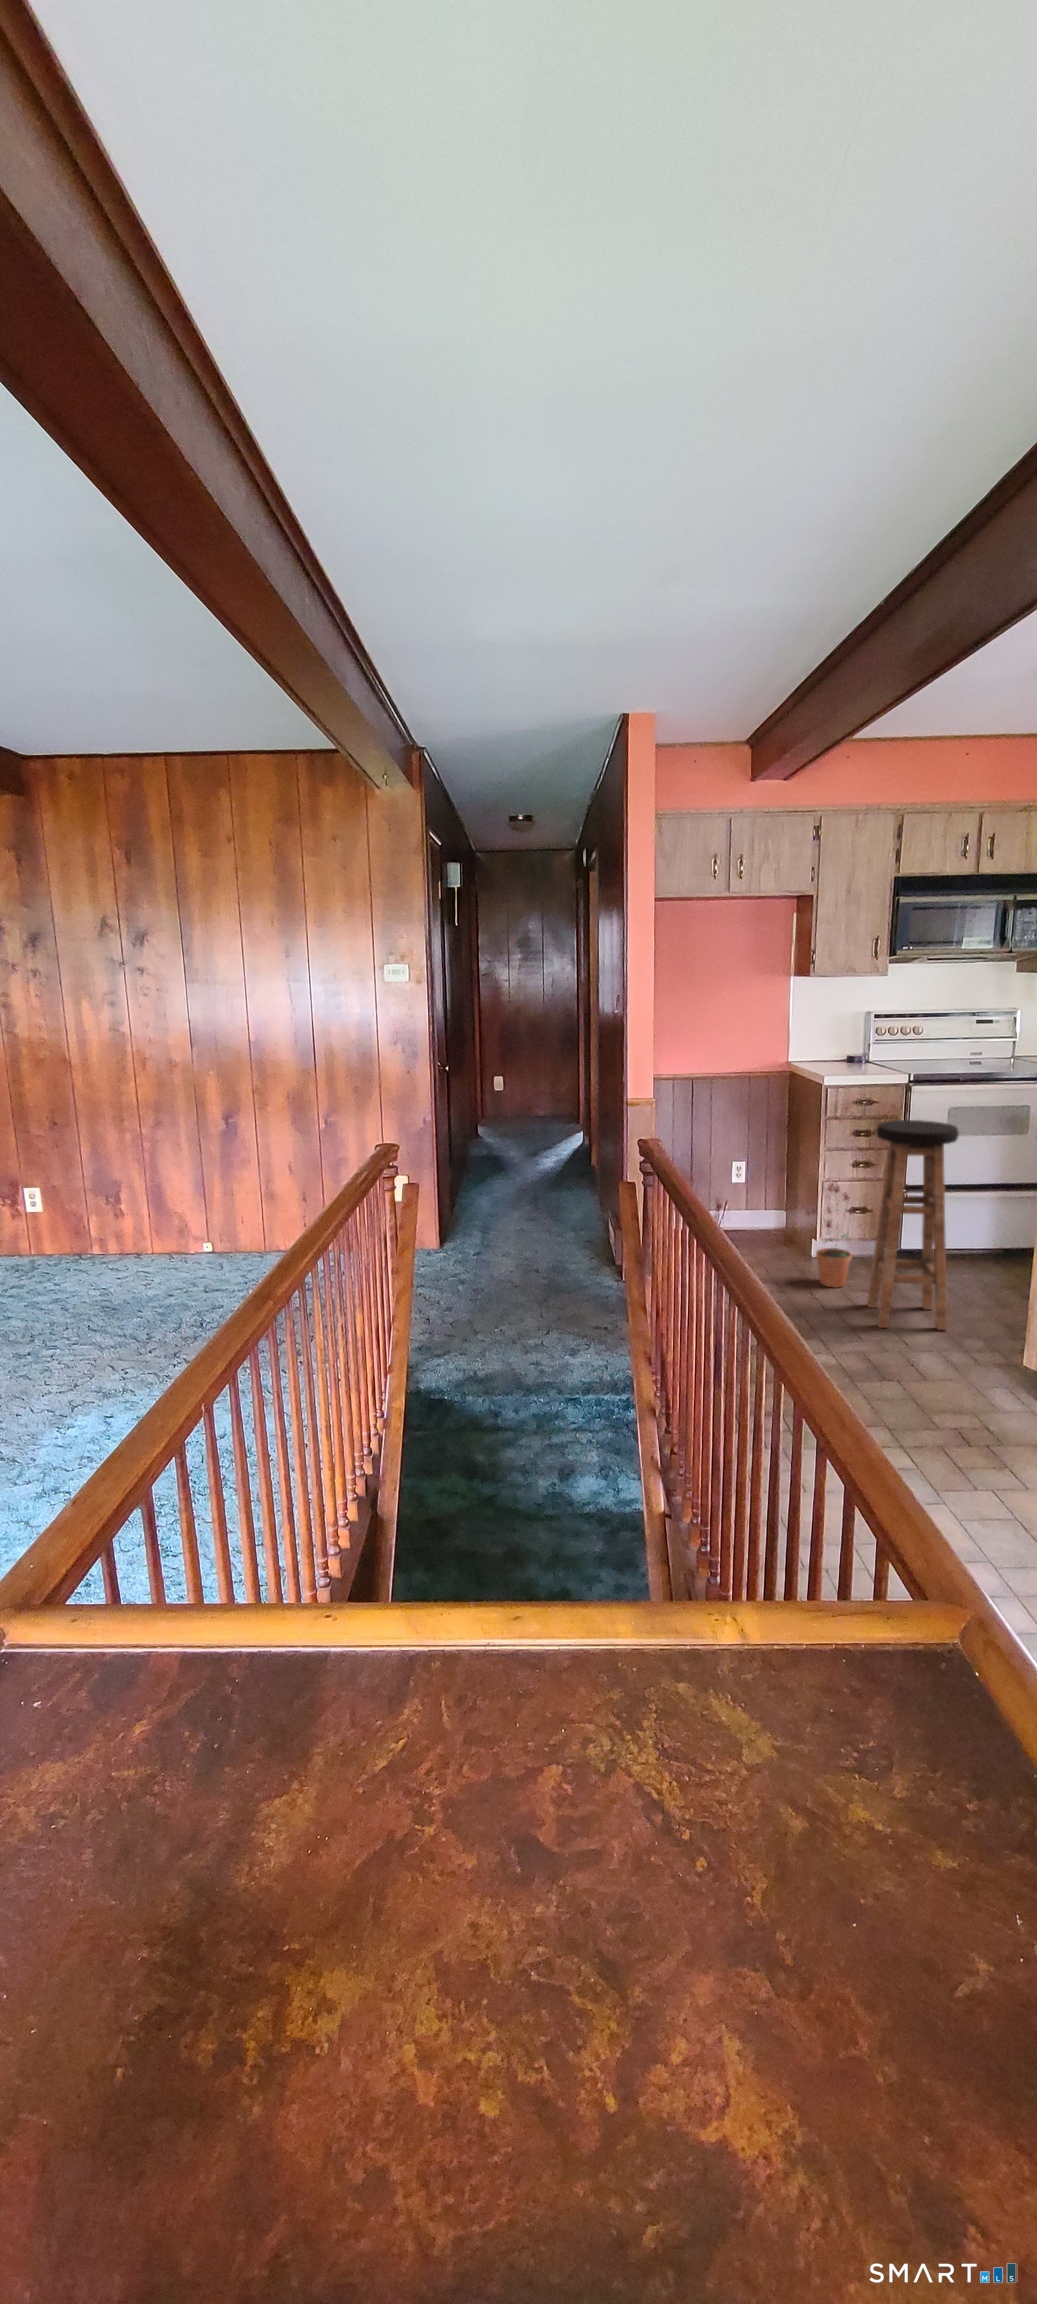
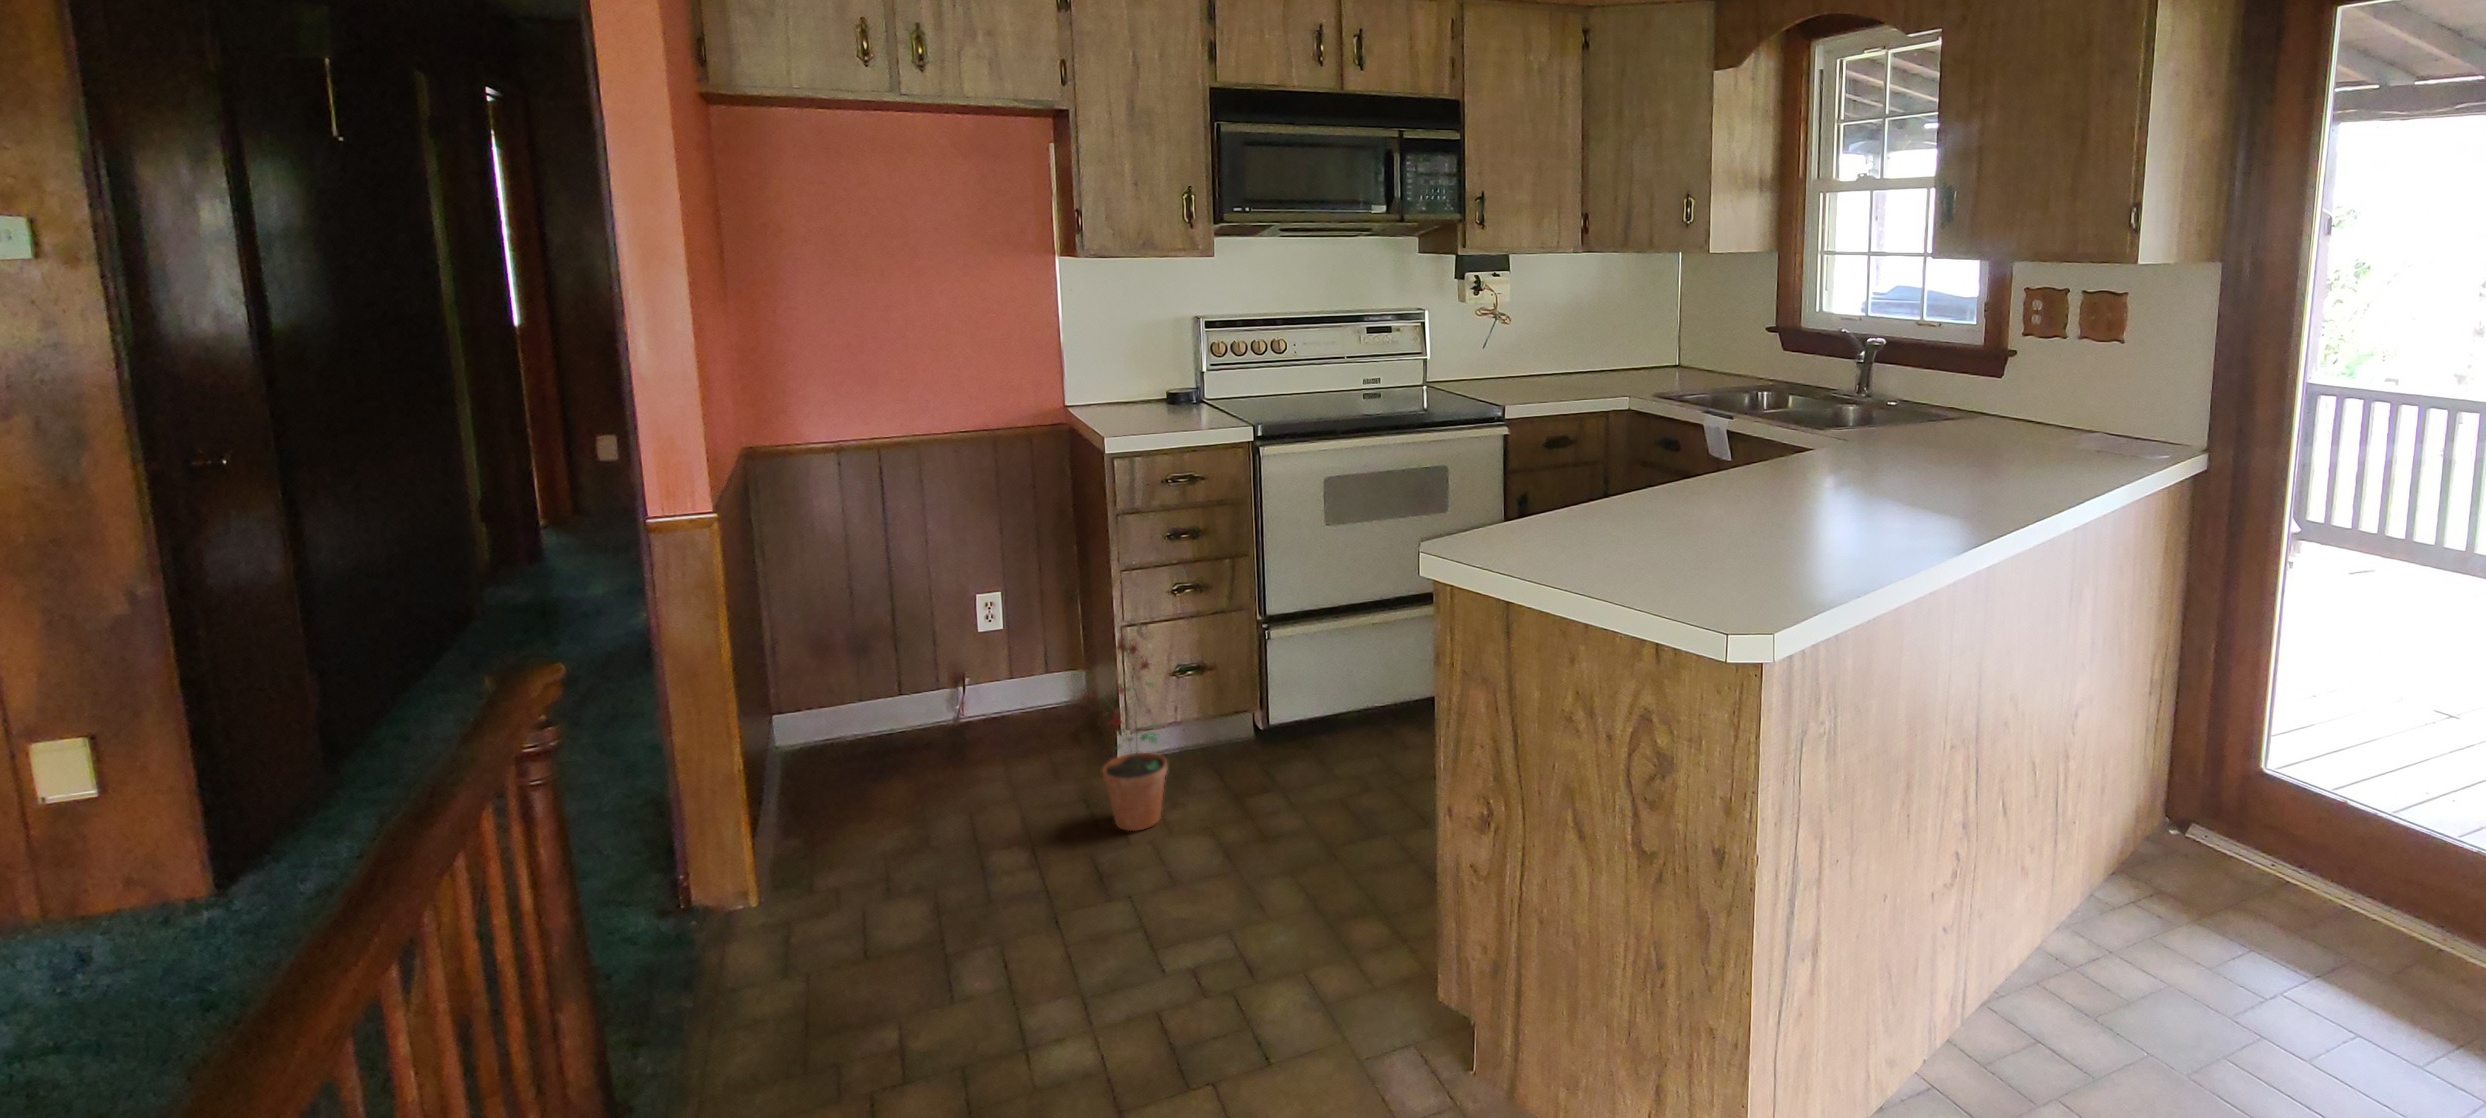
bar stool: present [867,1120,959,1330] -> none [1167,520,1319,920]

